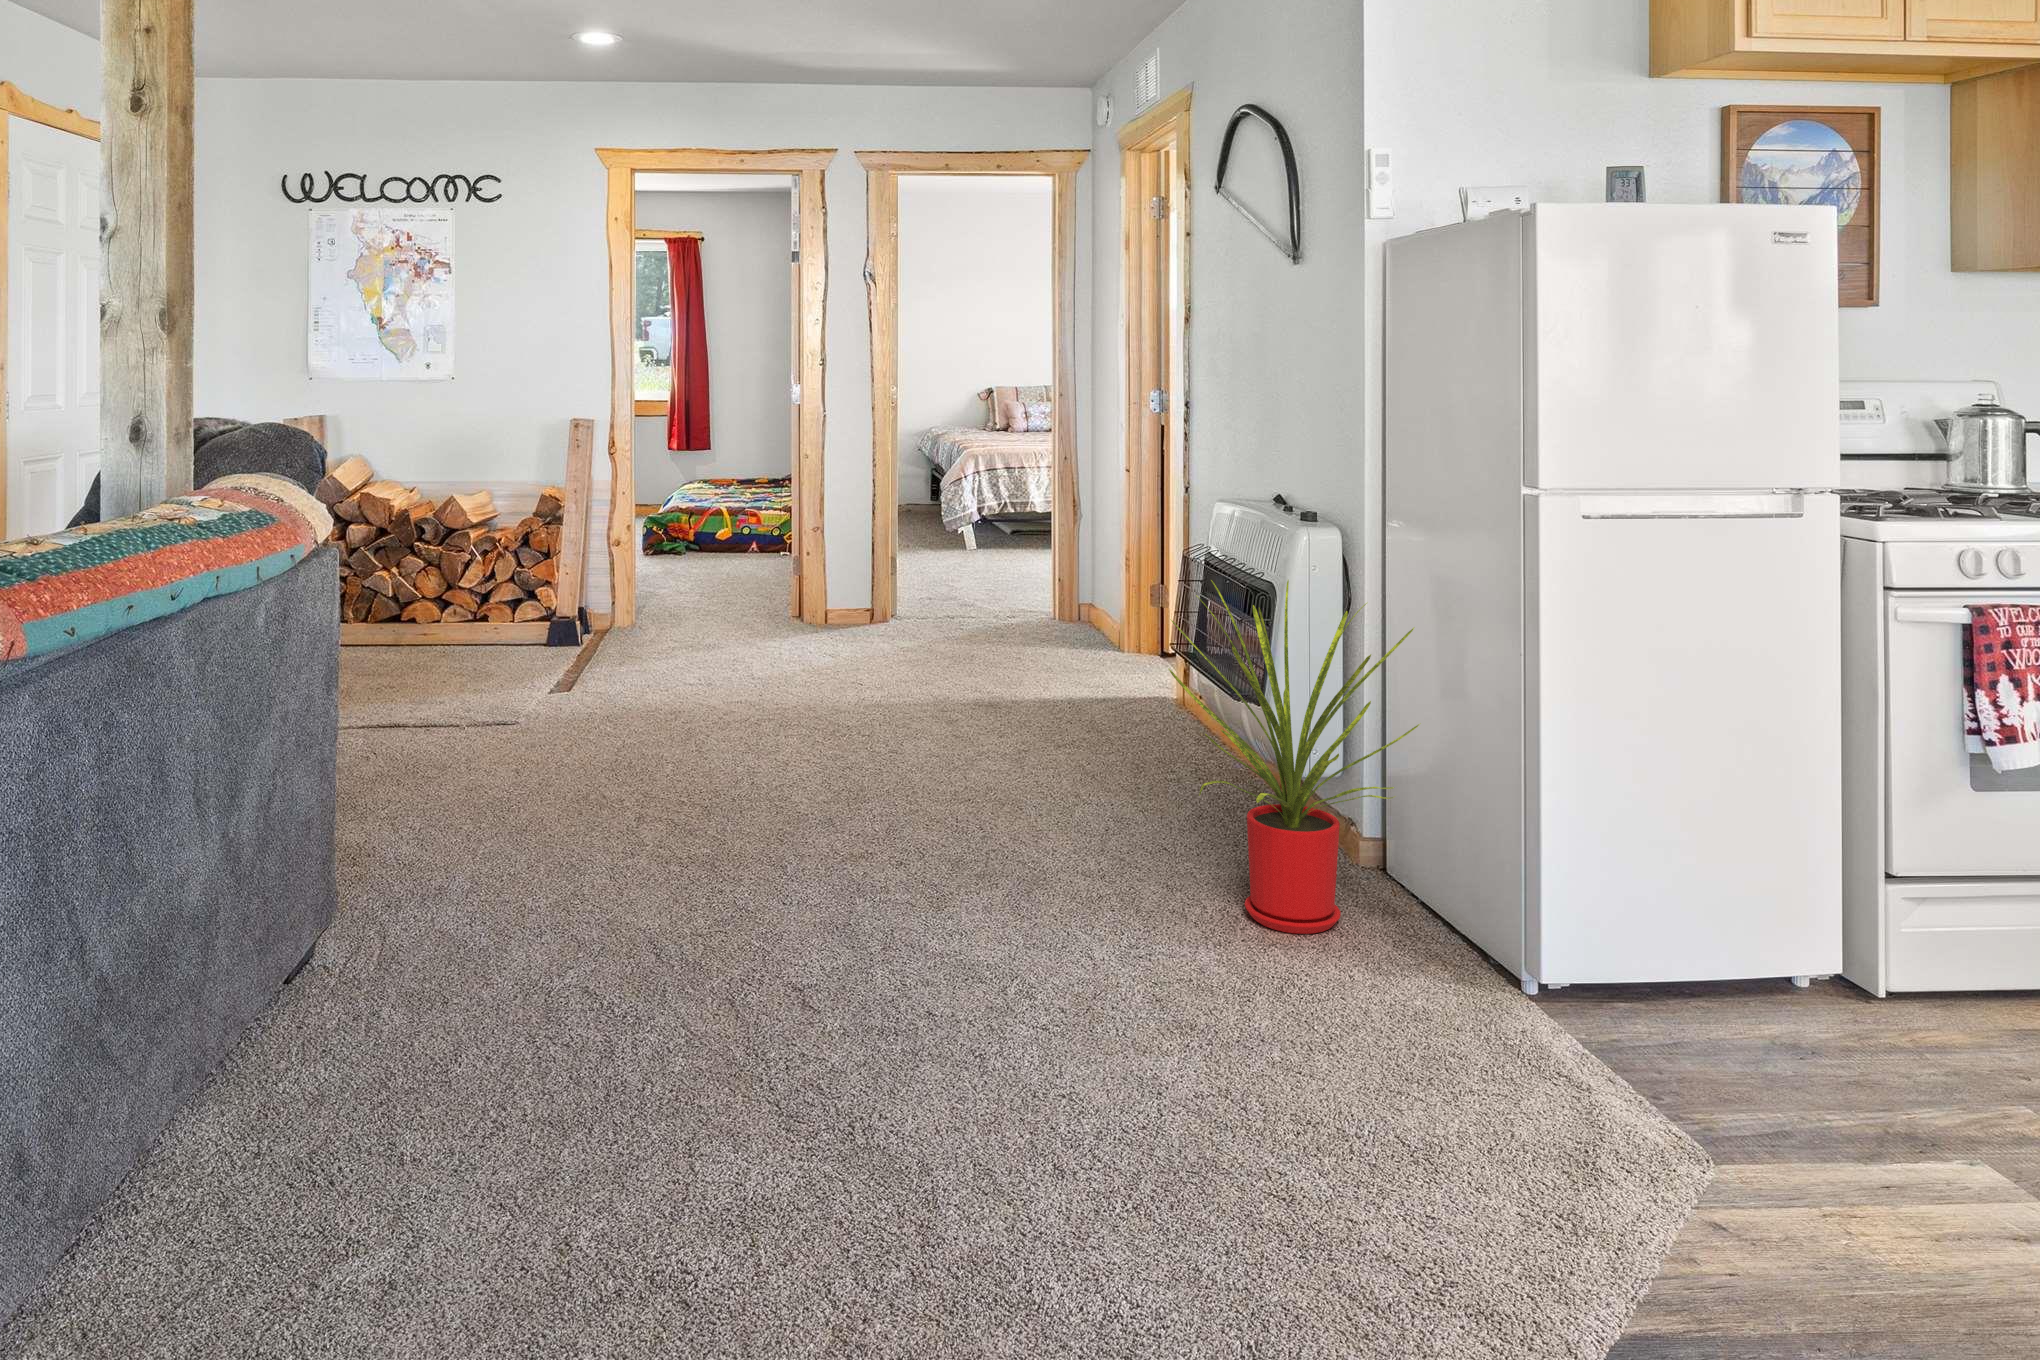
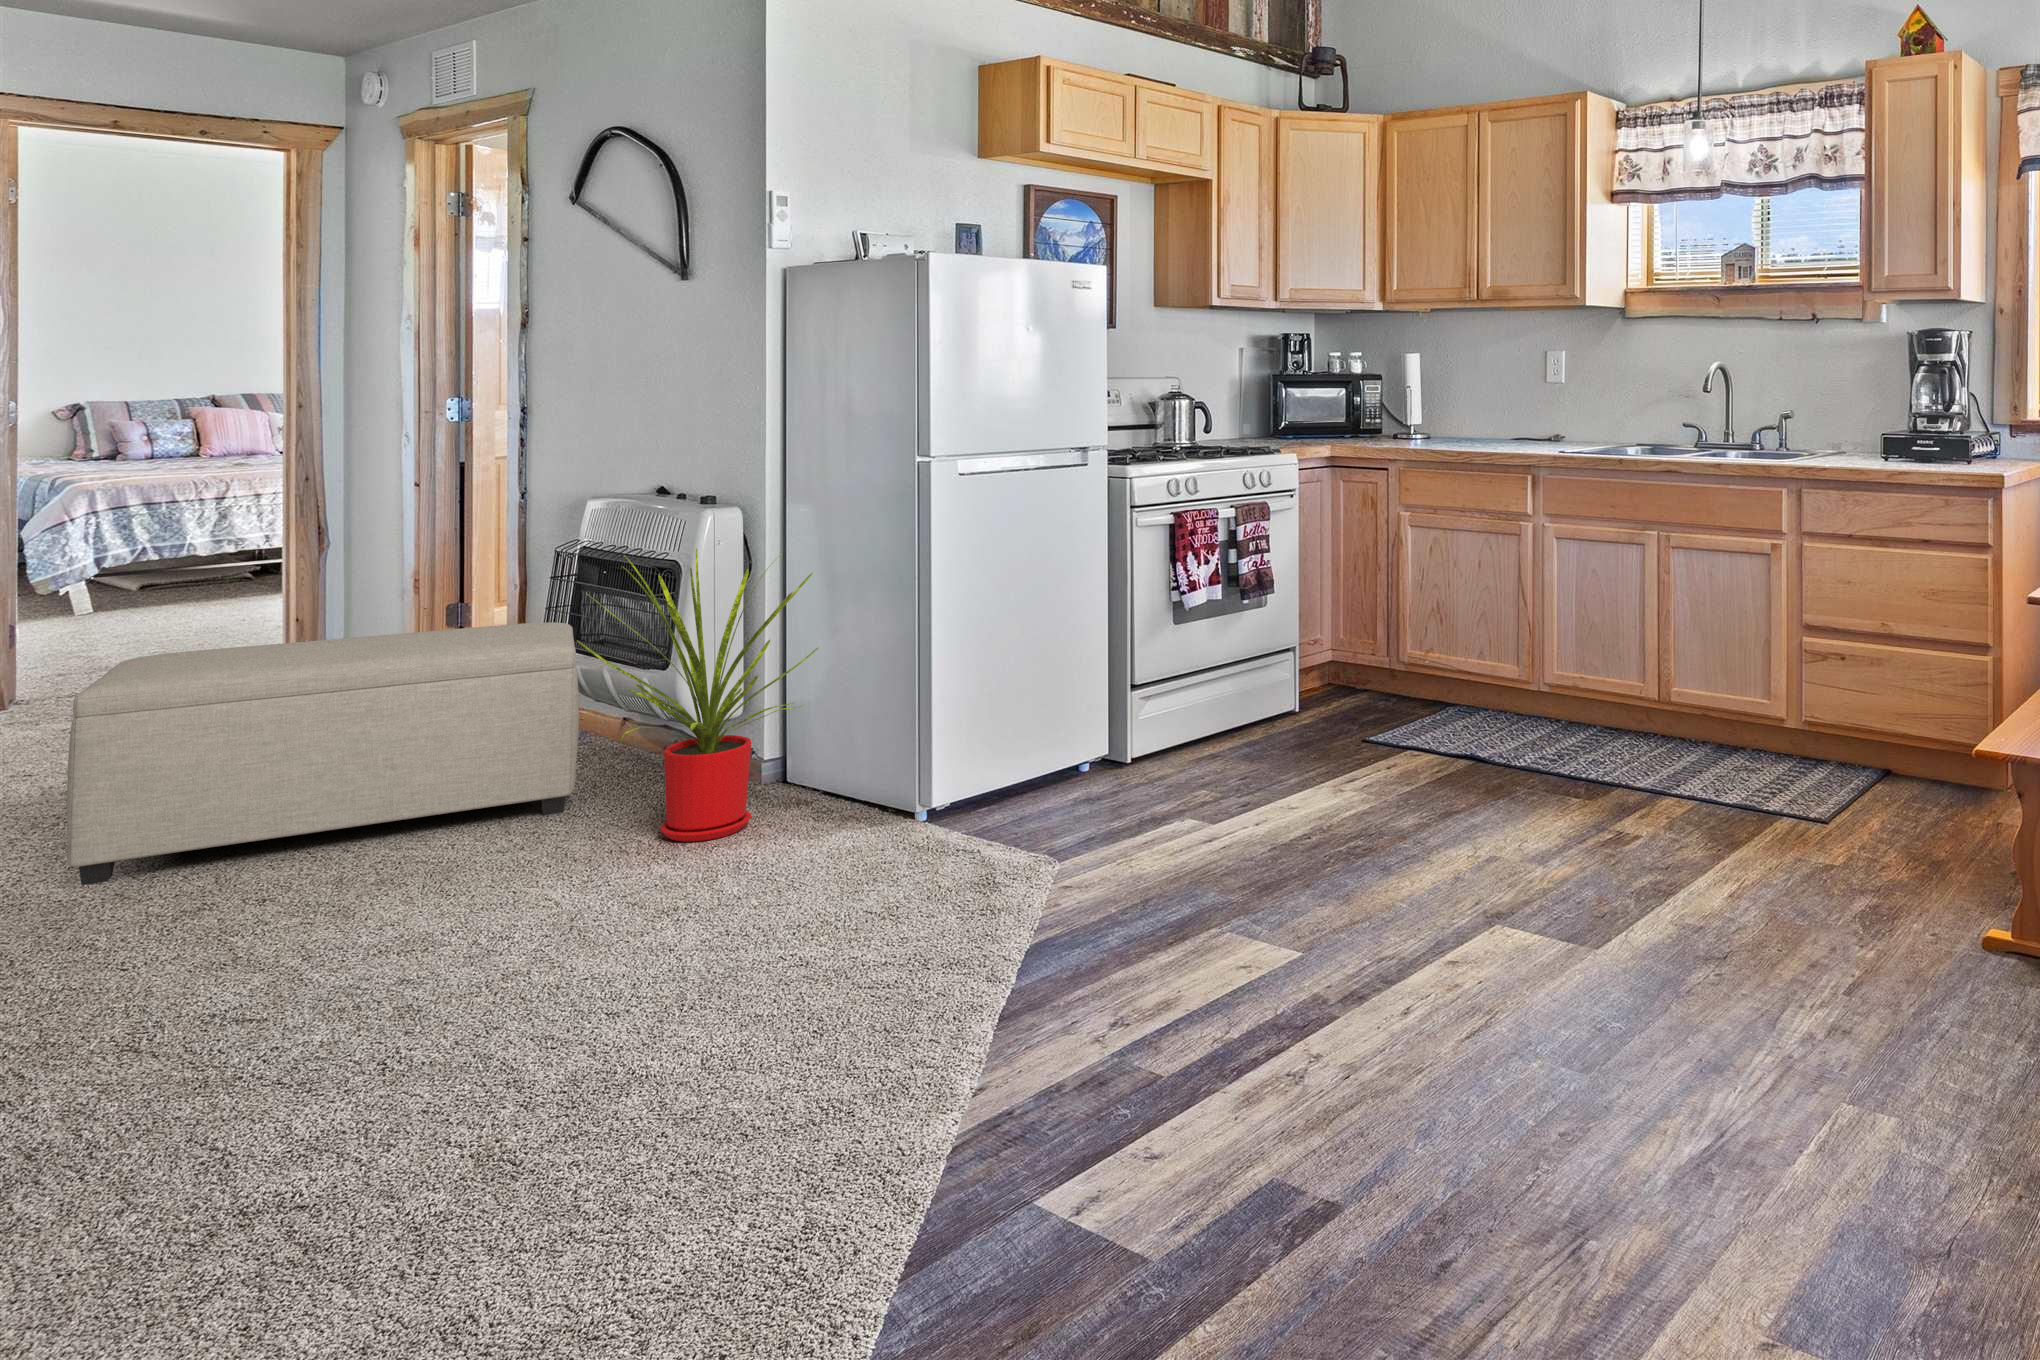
ottoman: none [823,616,1200,847] -> present [67,622,579,885]

